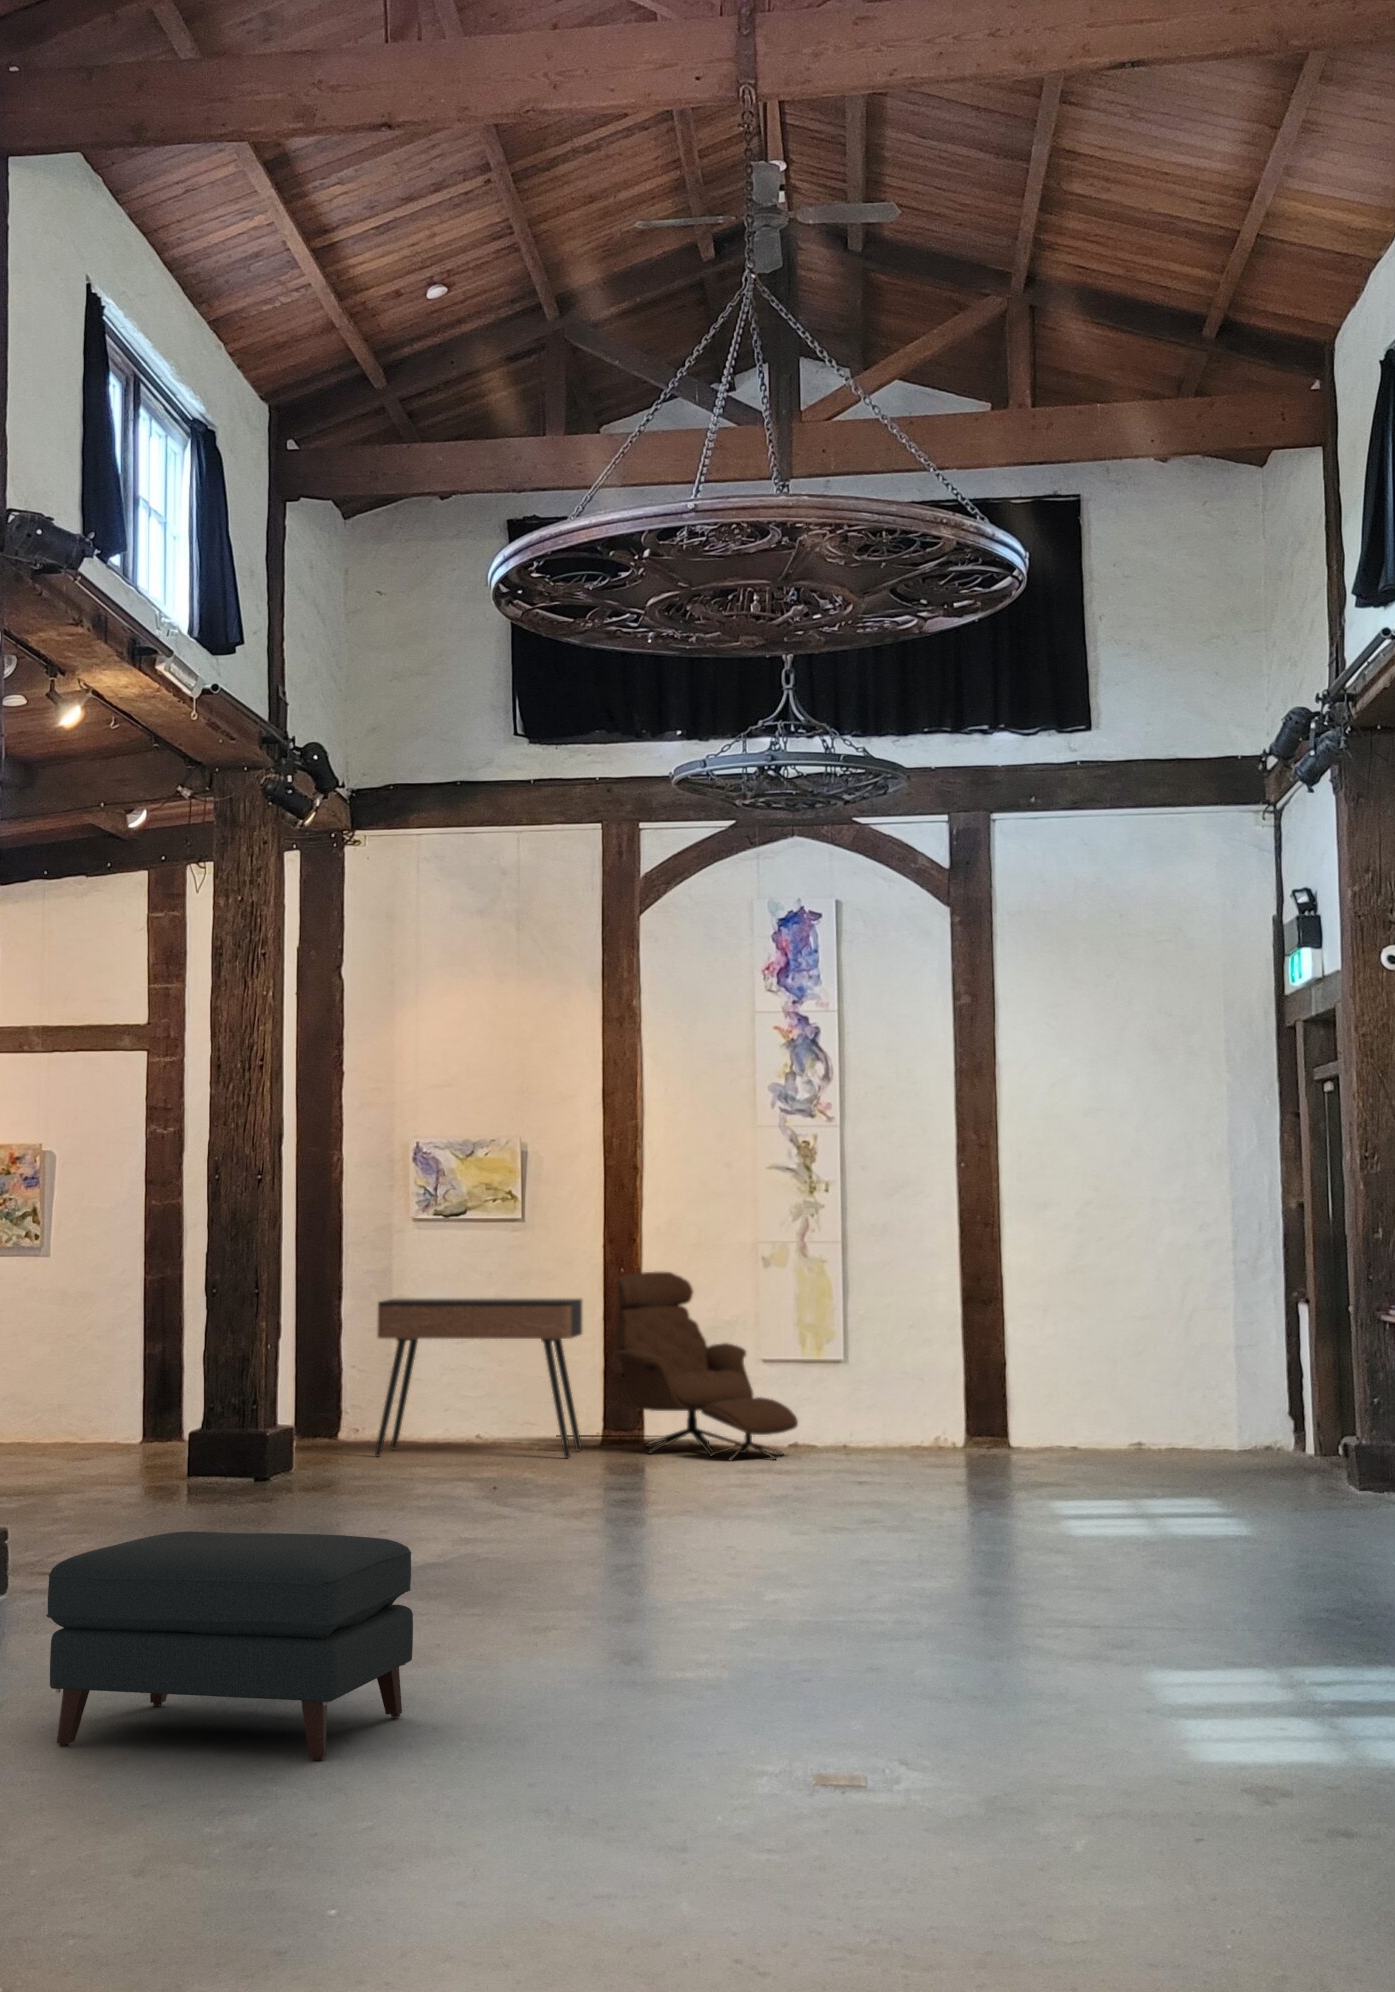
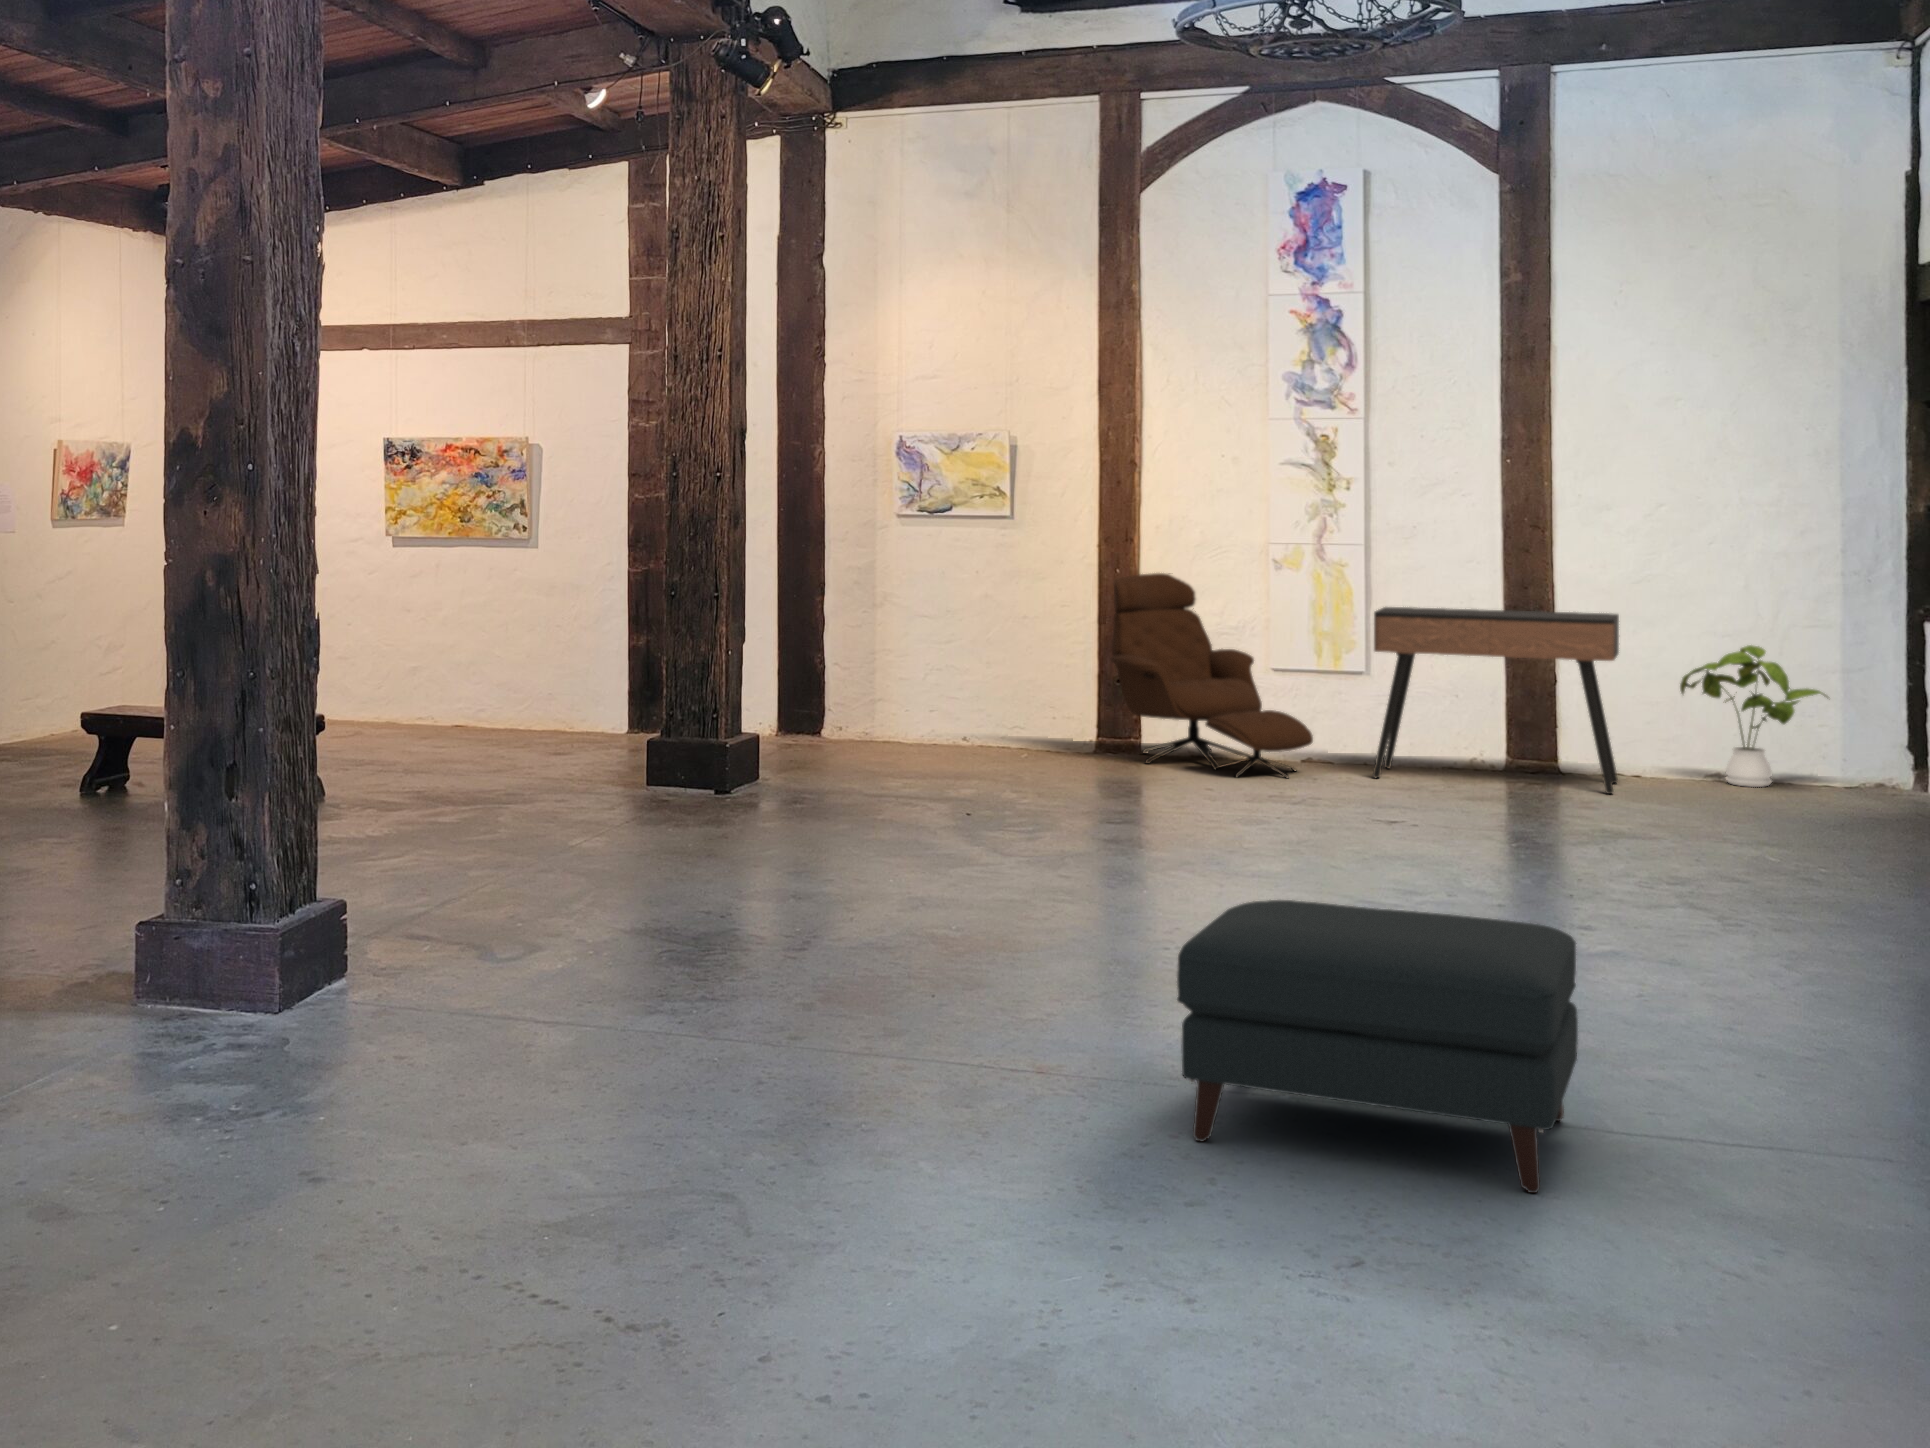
console table: present [375,1299,582,1458] -> present [1373,607,1619,794]
house plant: none [1109,1324,1230,1453] -> present [1680,645,1827,787]
ottoman: present [46,1531,413,1761] -> present [1177,900,1578,1193]

